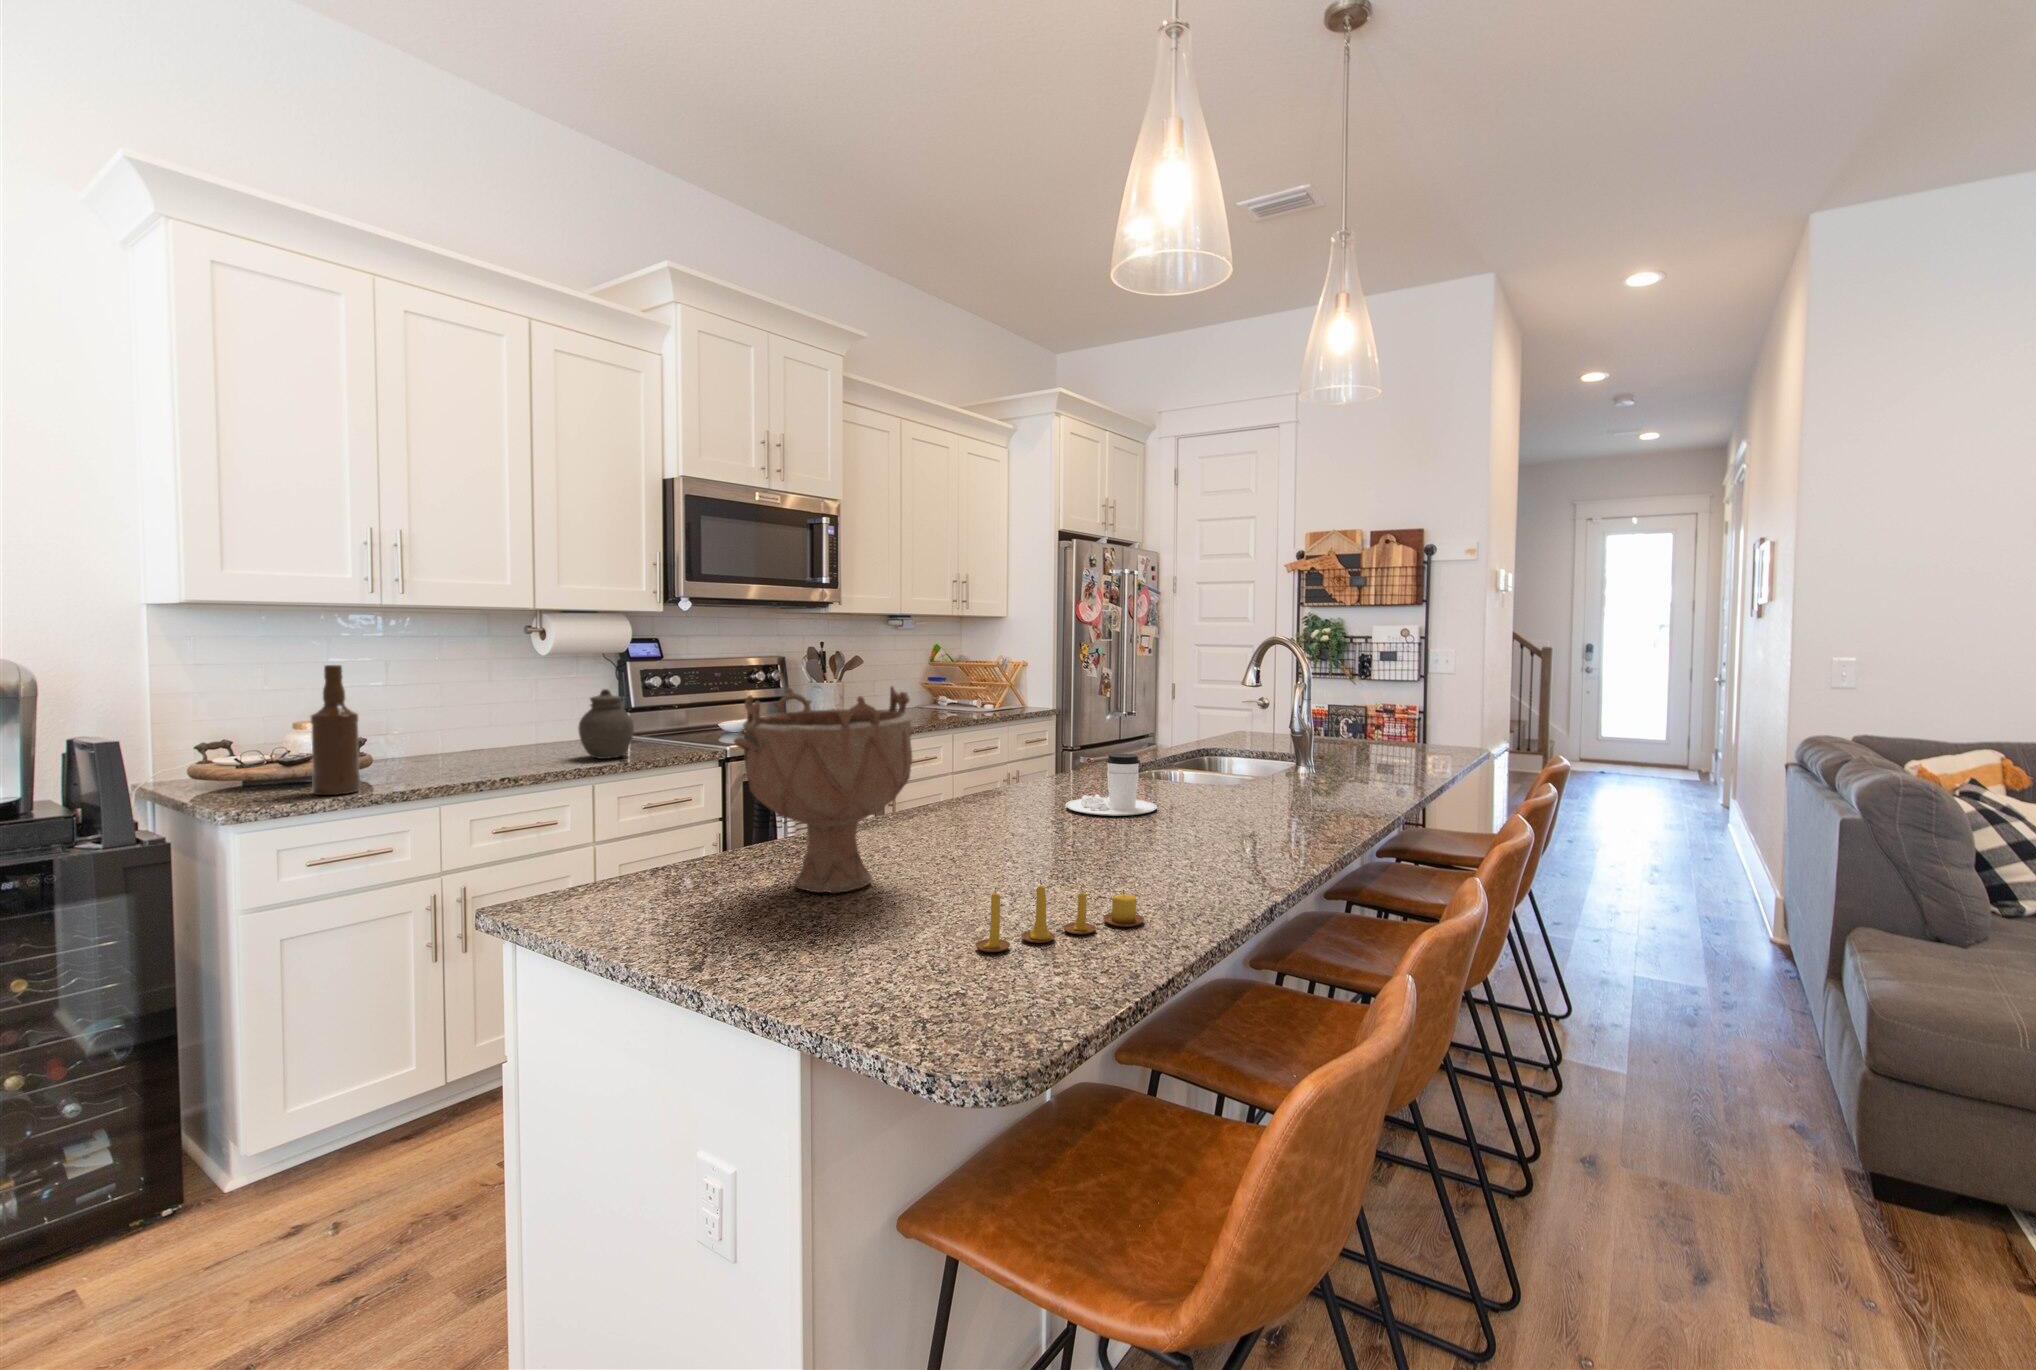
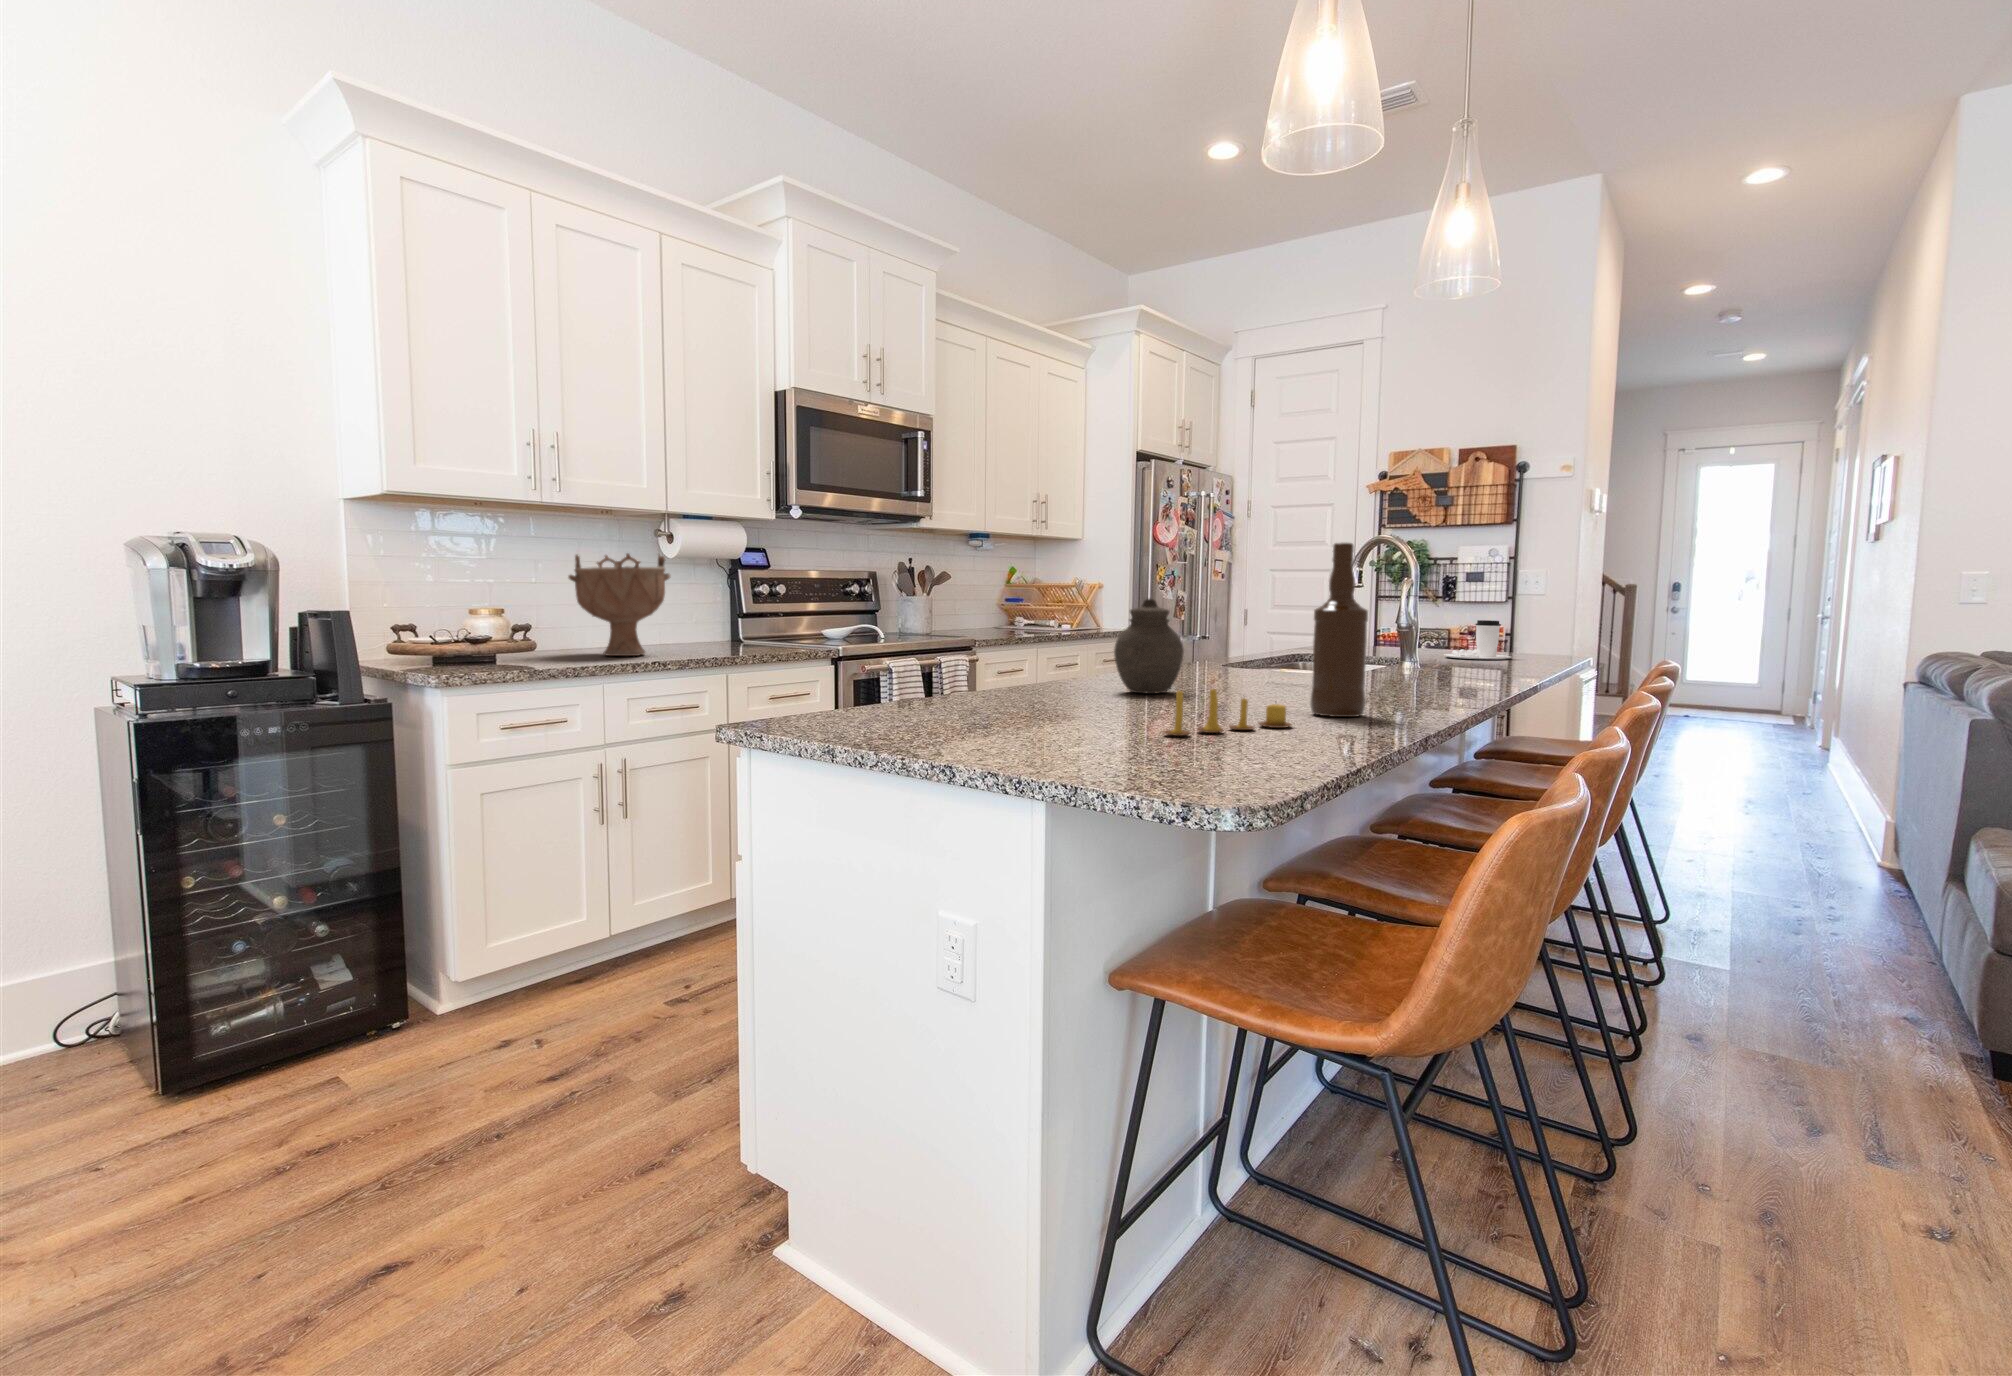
bottle: present [310,665,361,795] -> present [1310,543,1368,717]
decorative bowl: present [734,687,915,893] -> present [569,553,670,656]
jar: present [578,689,634,759] -> present [1114,599,1184,694]
coffee cup: present [1066,754,1157,816] -> present [1444,620,1511,660]

